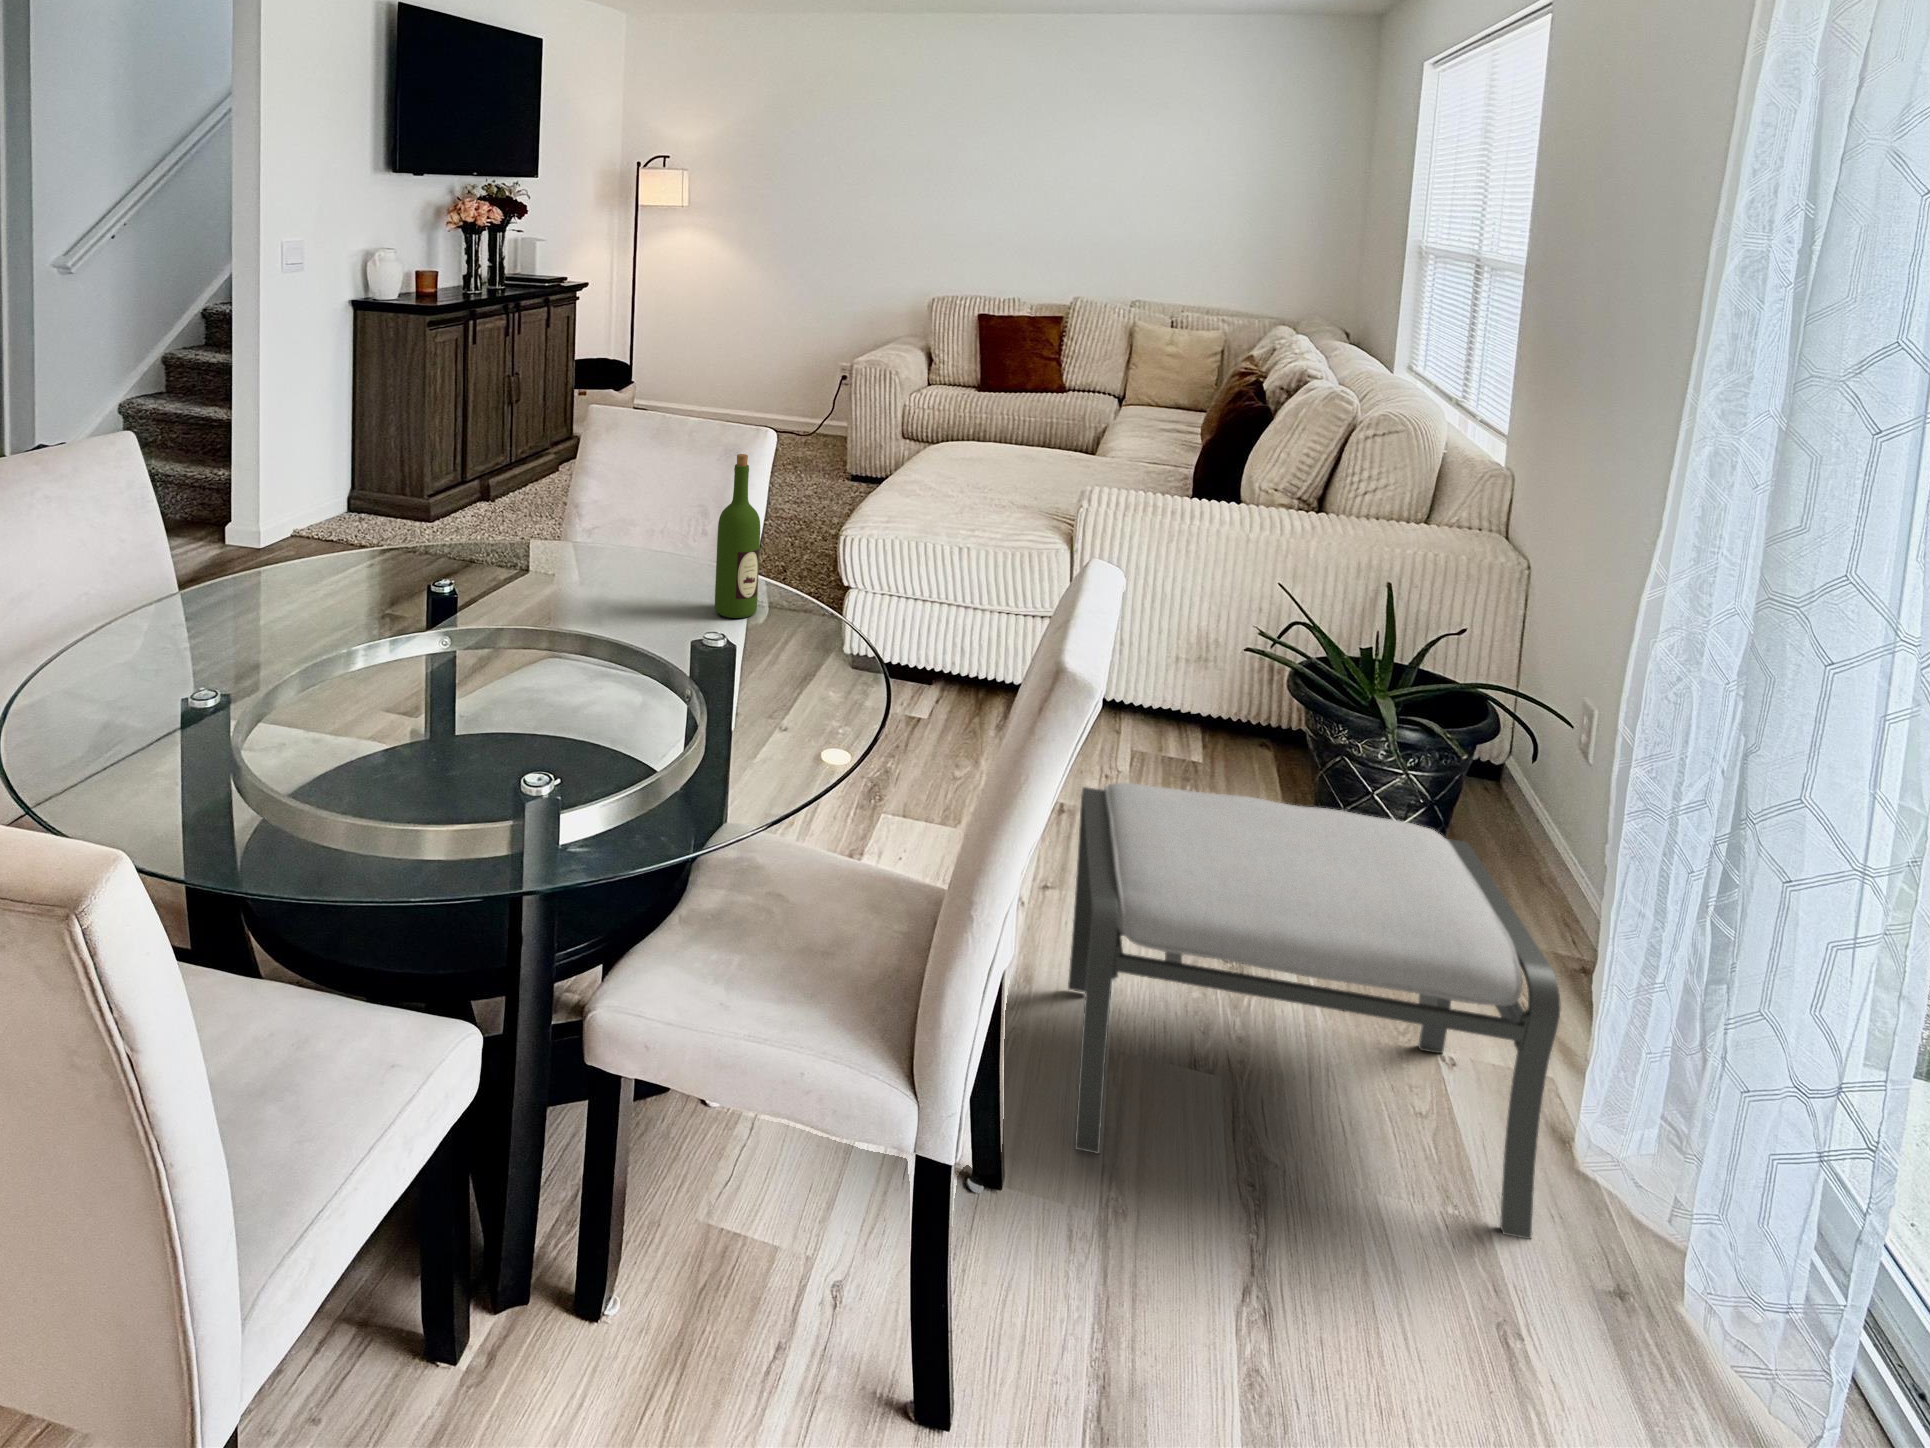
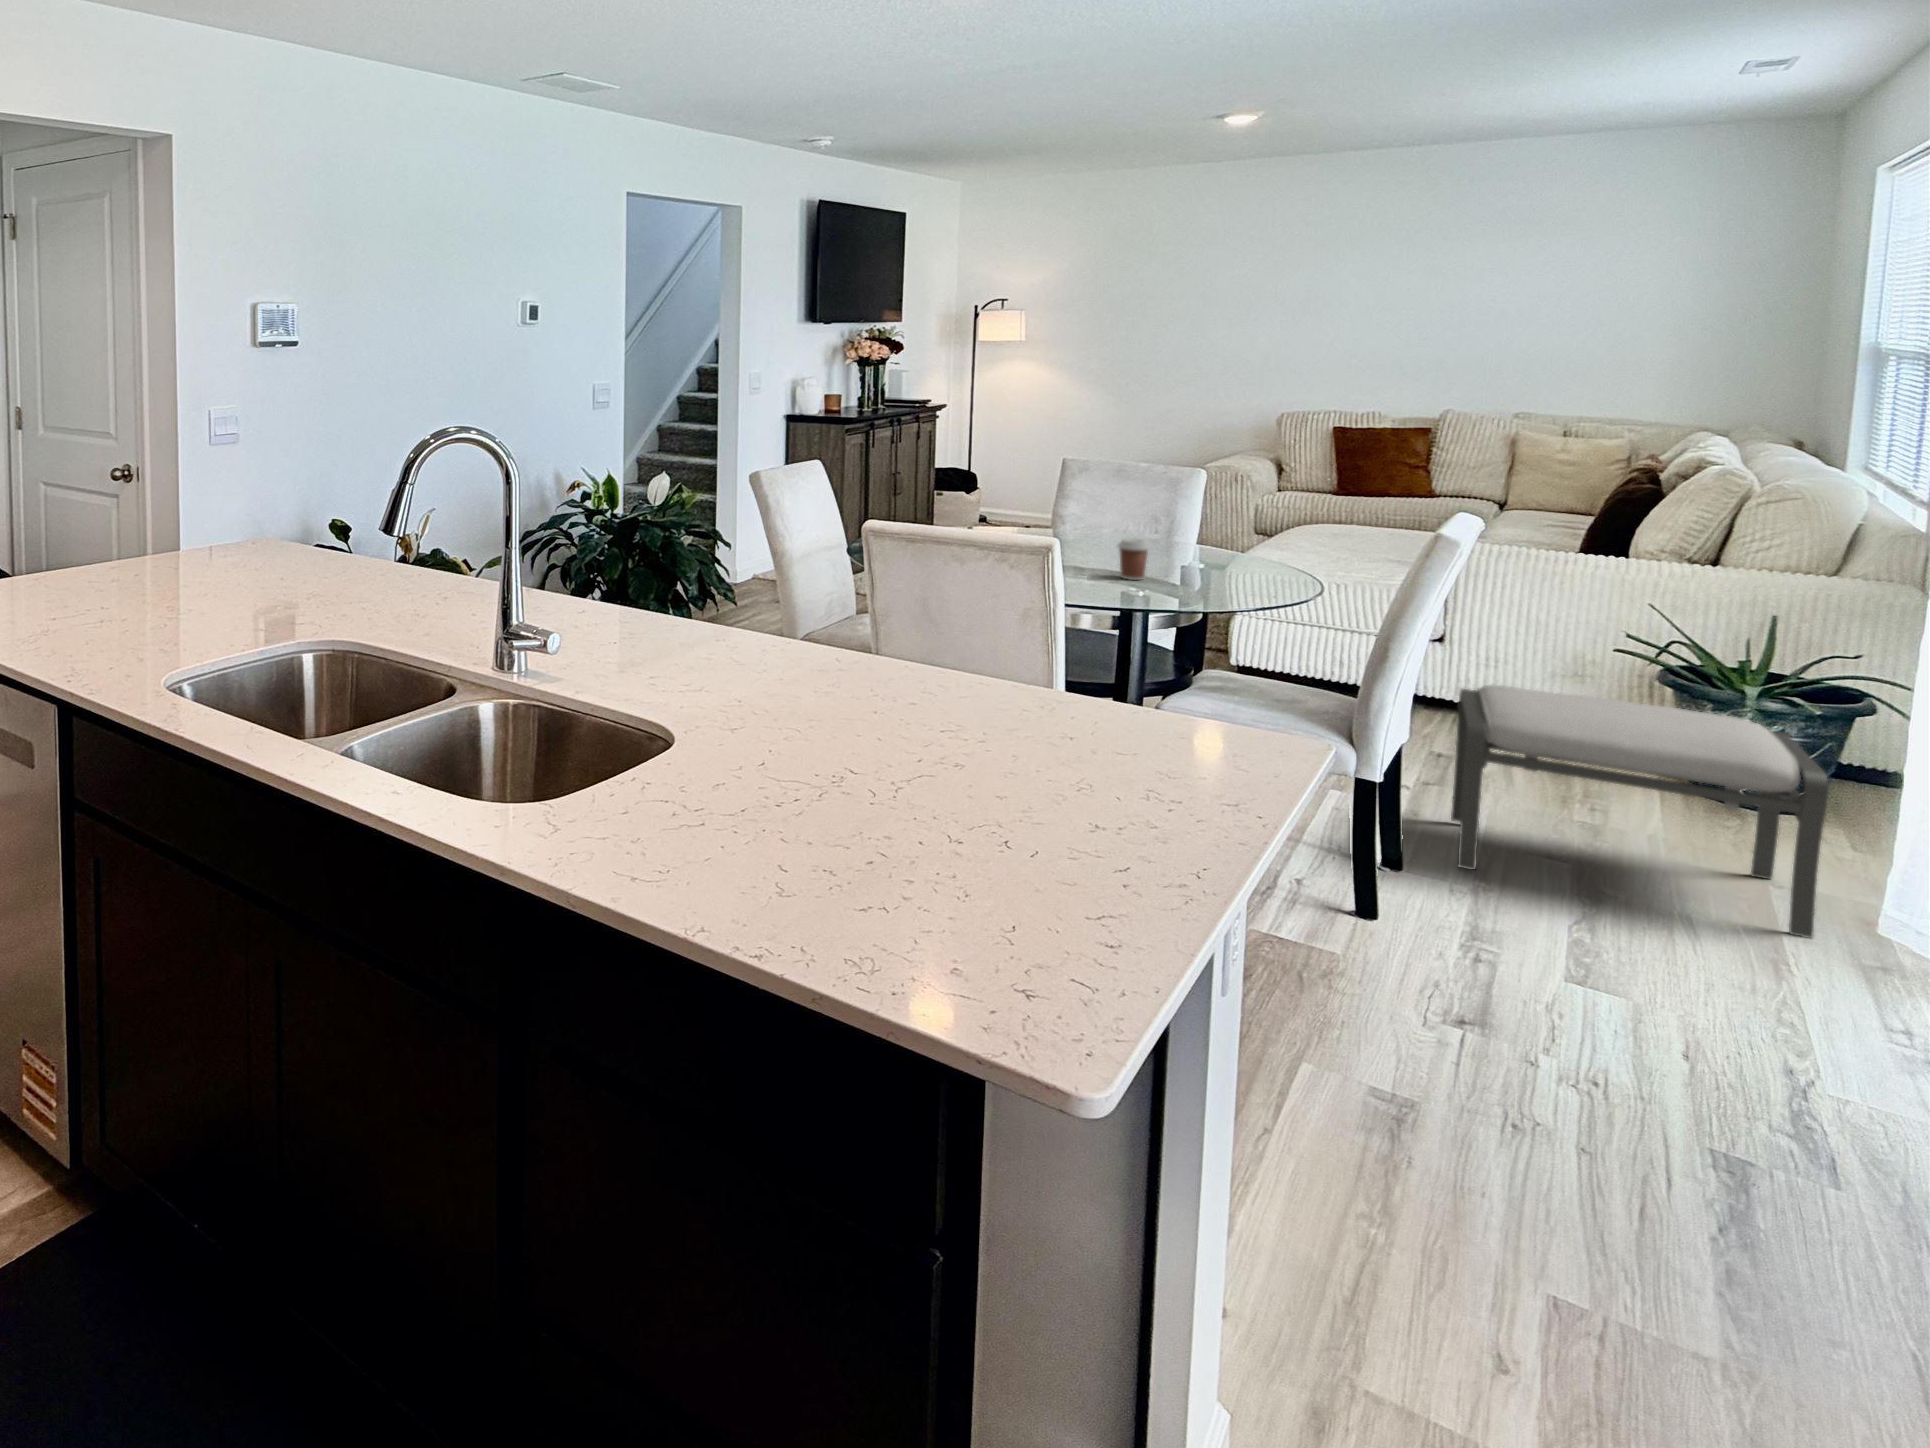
wine bottle: present [715,454,760,618] -> none [1175,482,1208,580]
coffee cup: none [629,549,678,623] -> present [1118,538,1150,580]

